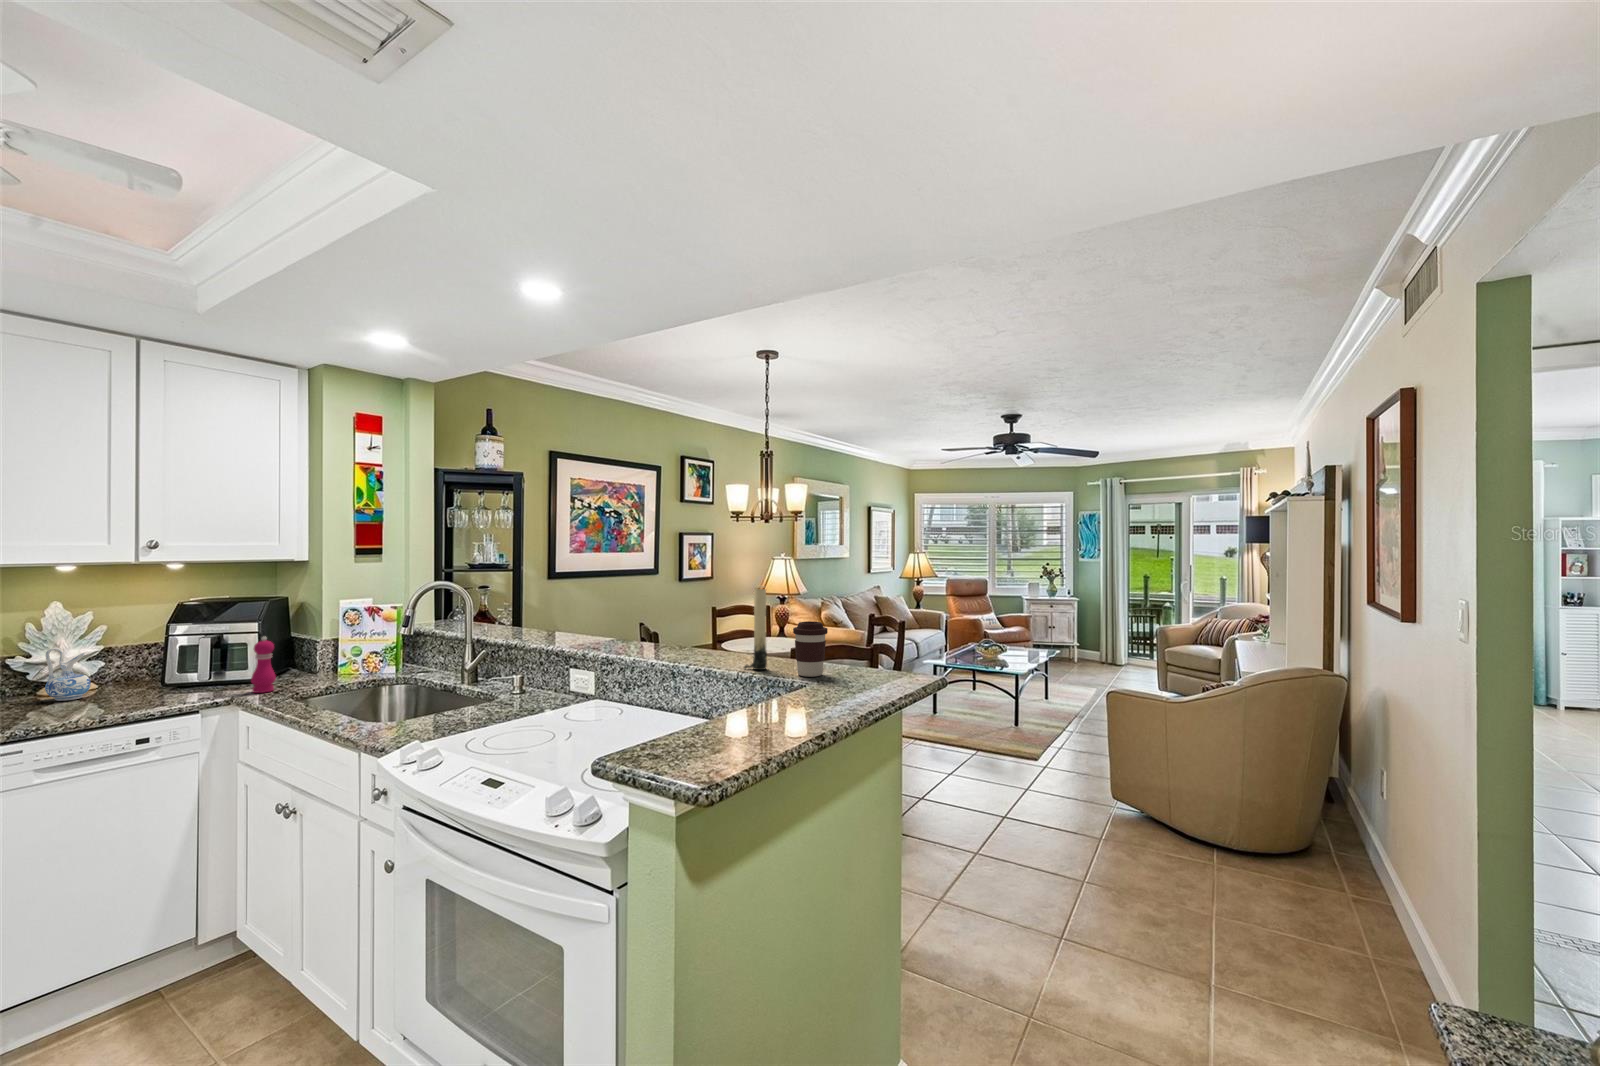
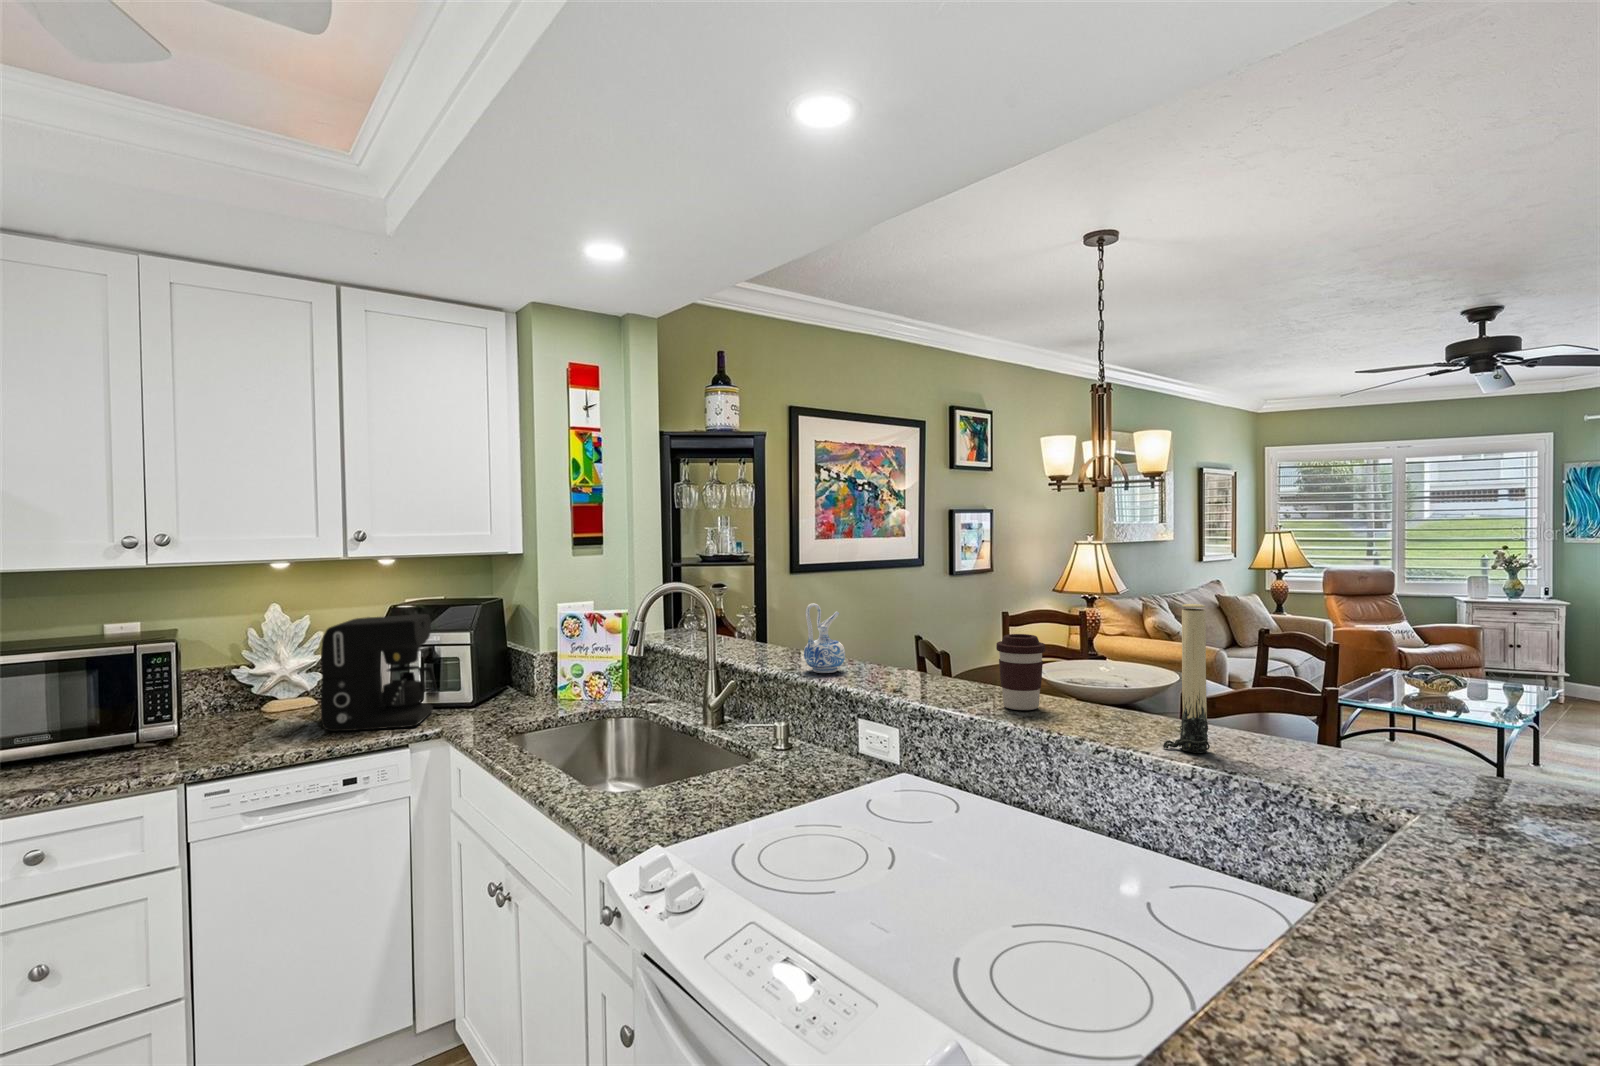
coffee maker: none [111,608,226,705] -> present [321,614,437,731]
coffee cup: present [793,621,828,677] -> present [996,634,1045,710]
pepper mill: present [251,637,276,693] -> none [463,651,490,722]
ceramic pitcher: present [45,648,91,701] -> present [804,603,845,673]

